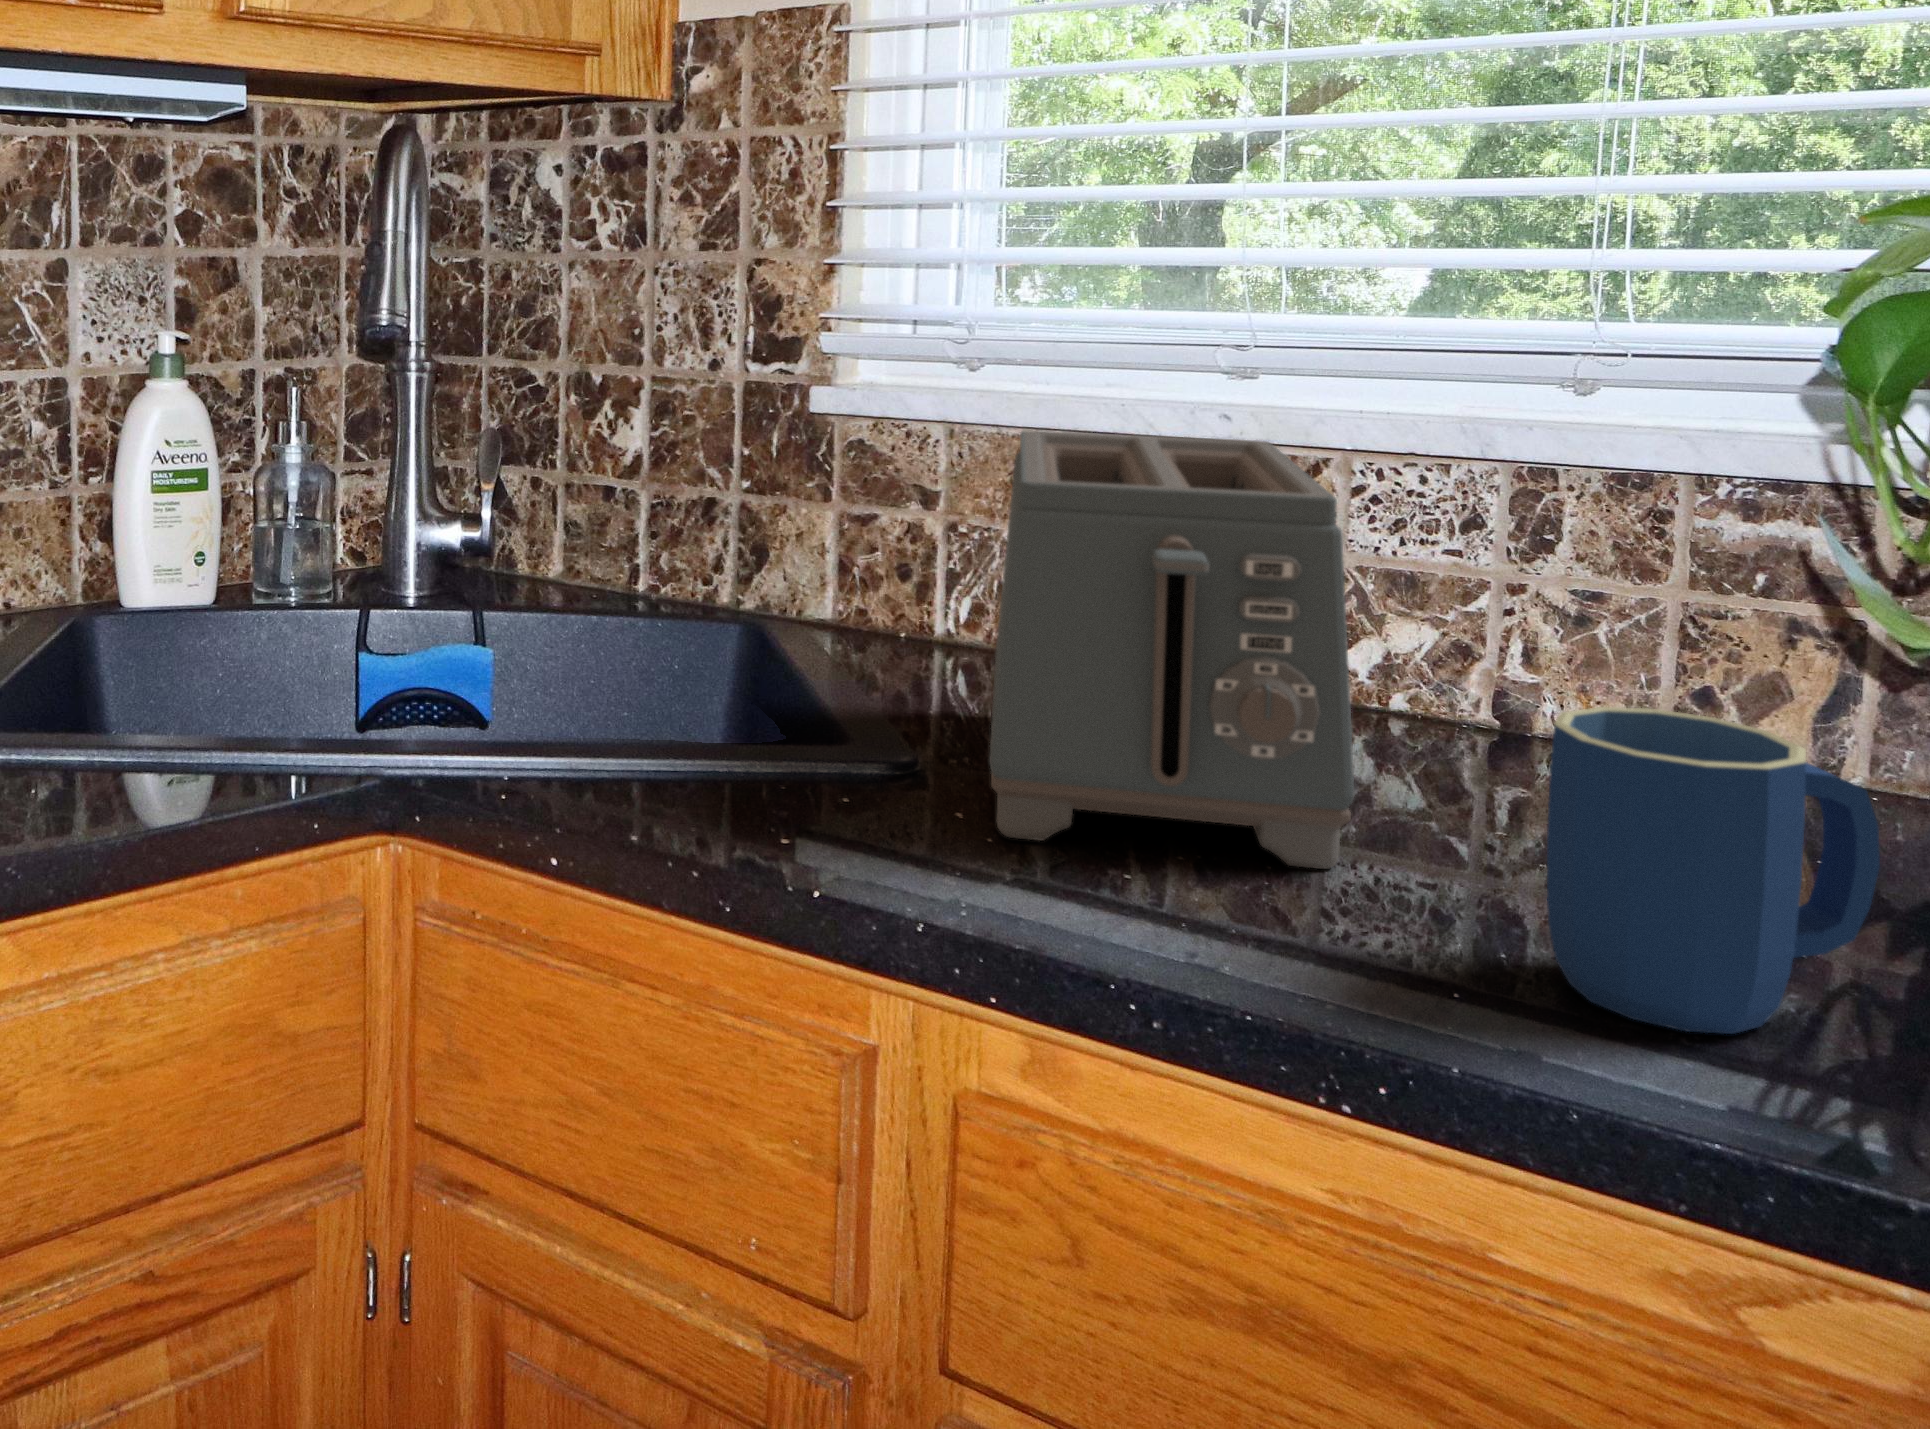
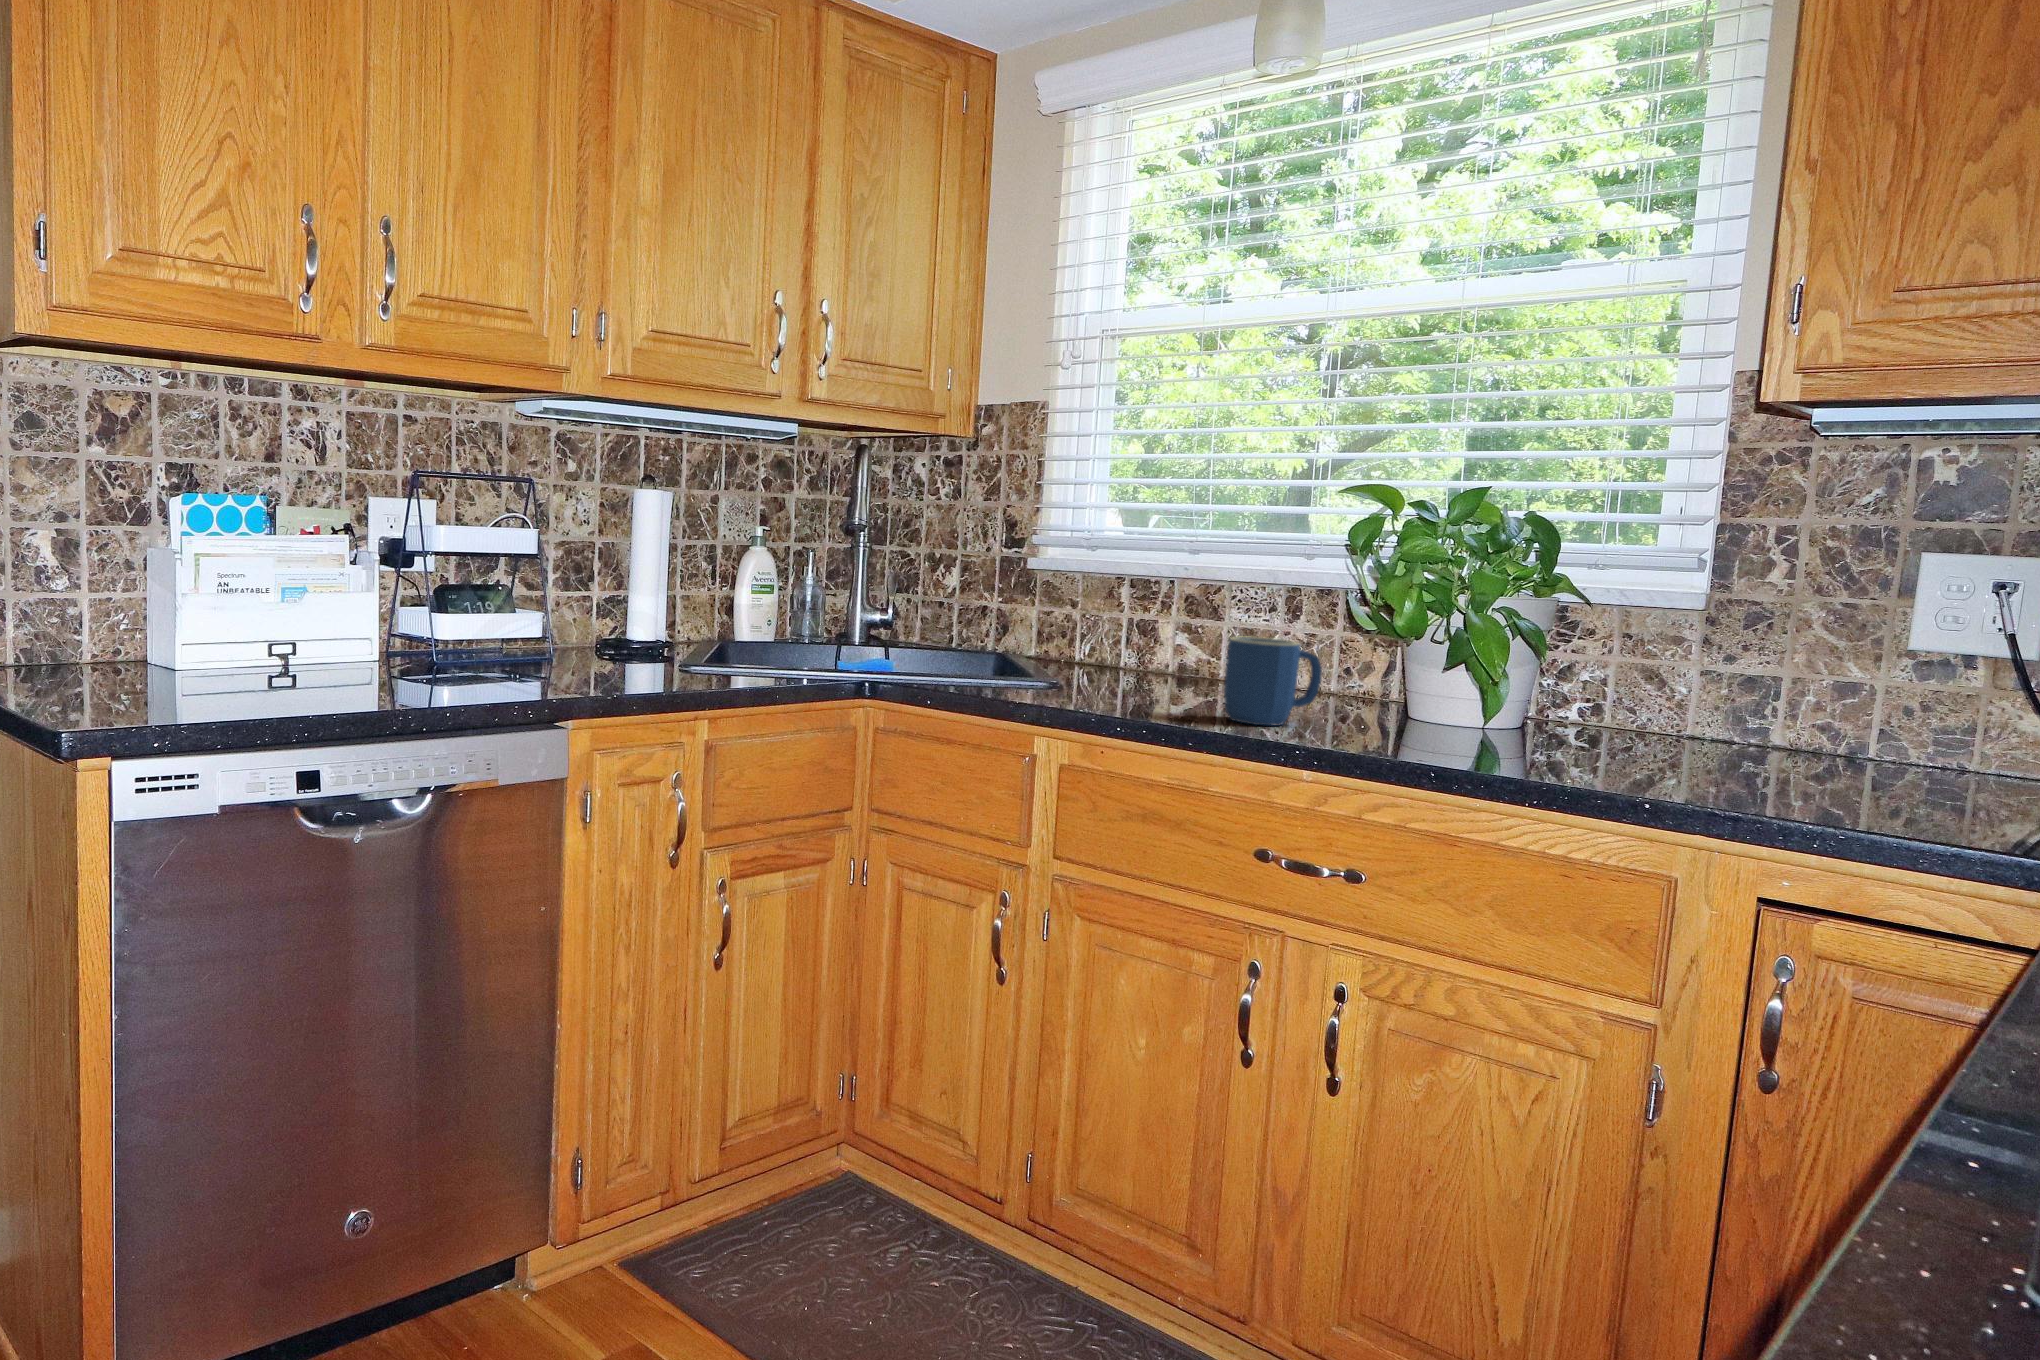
toaster: present [990,430,1355,869] -> none [1066,567,1196,704]

